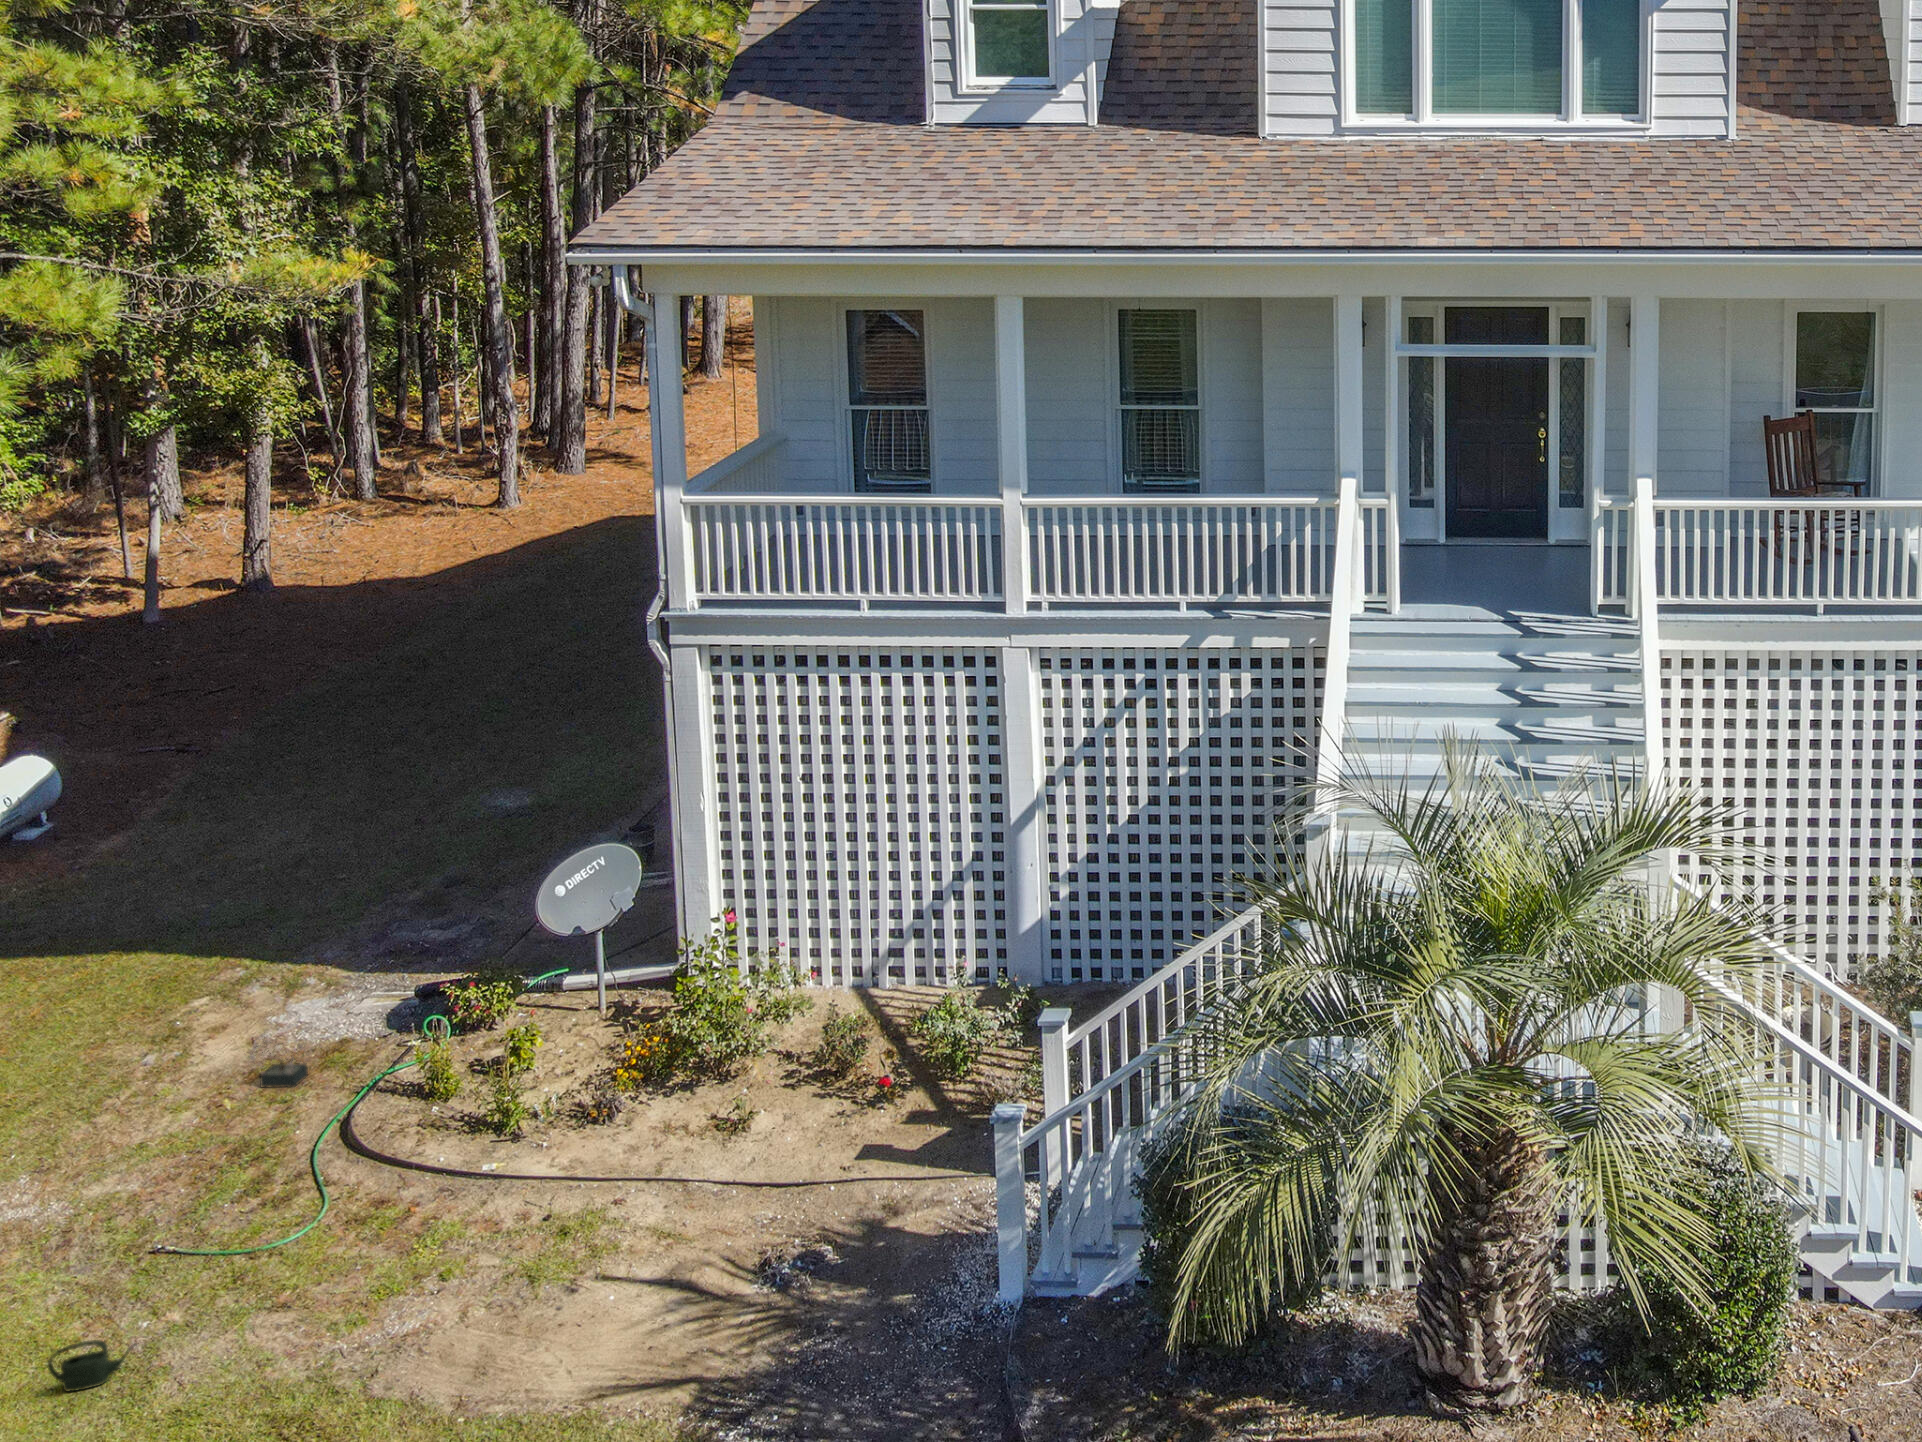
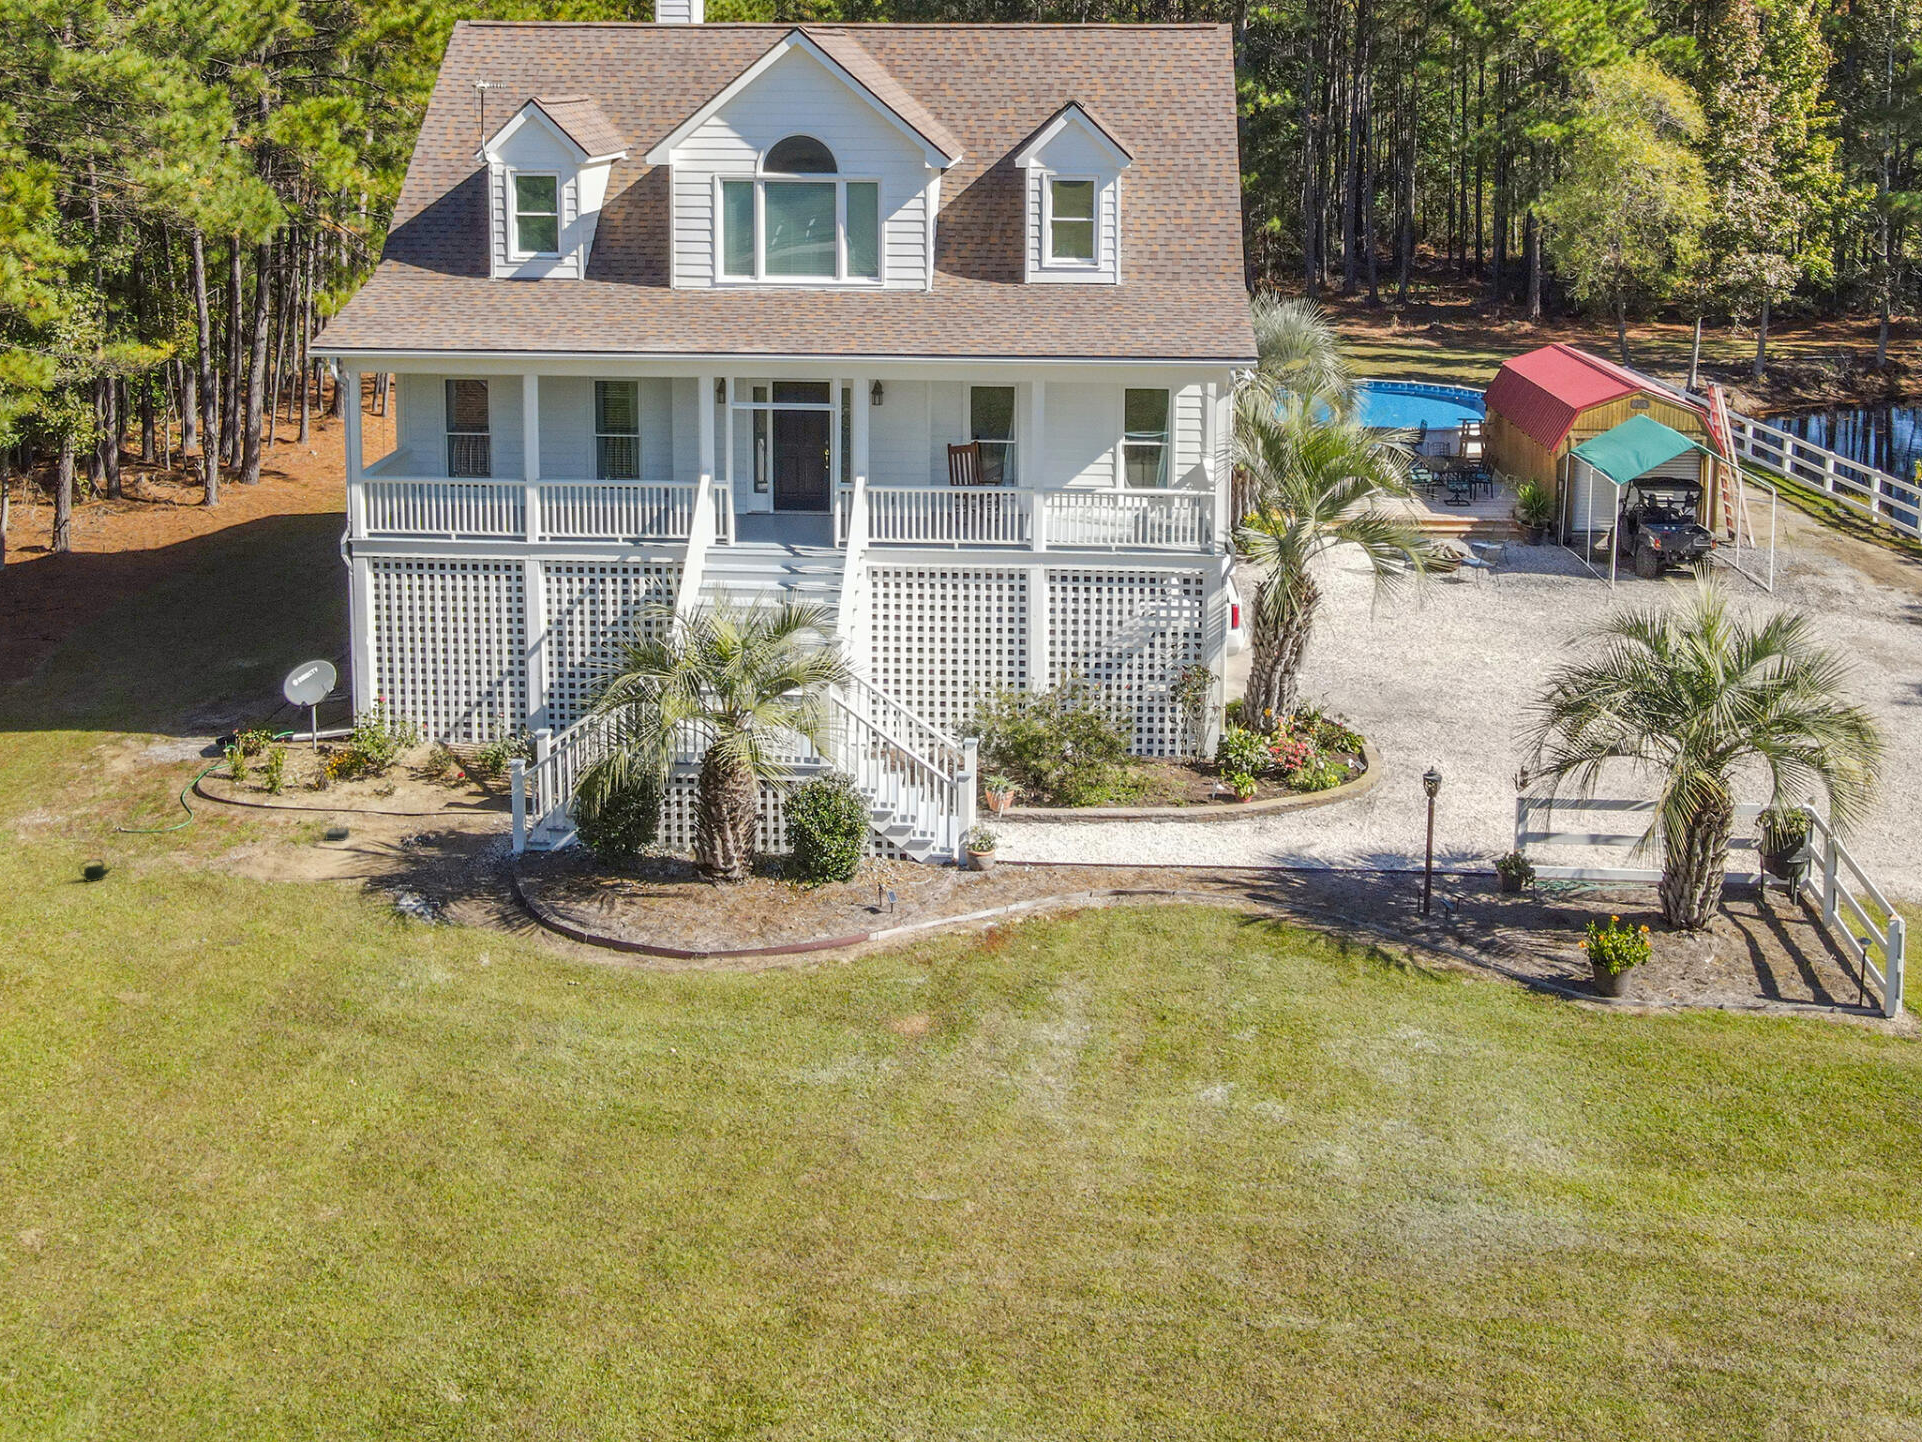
decorative plant: present [248,1034,309,1088] -> present [321,816,349,840]

